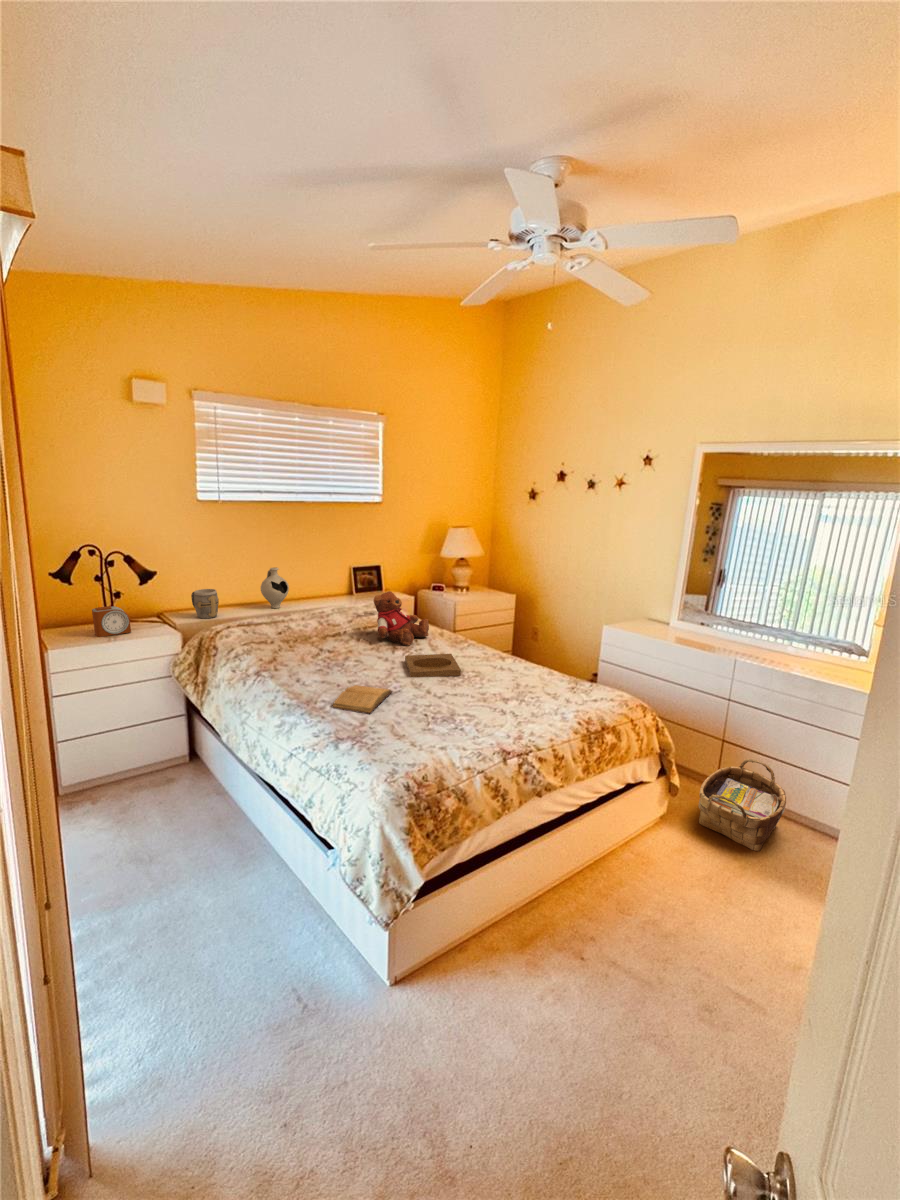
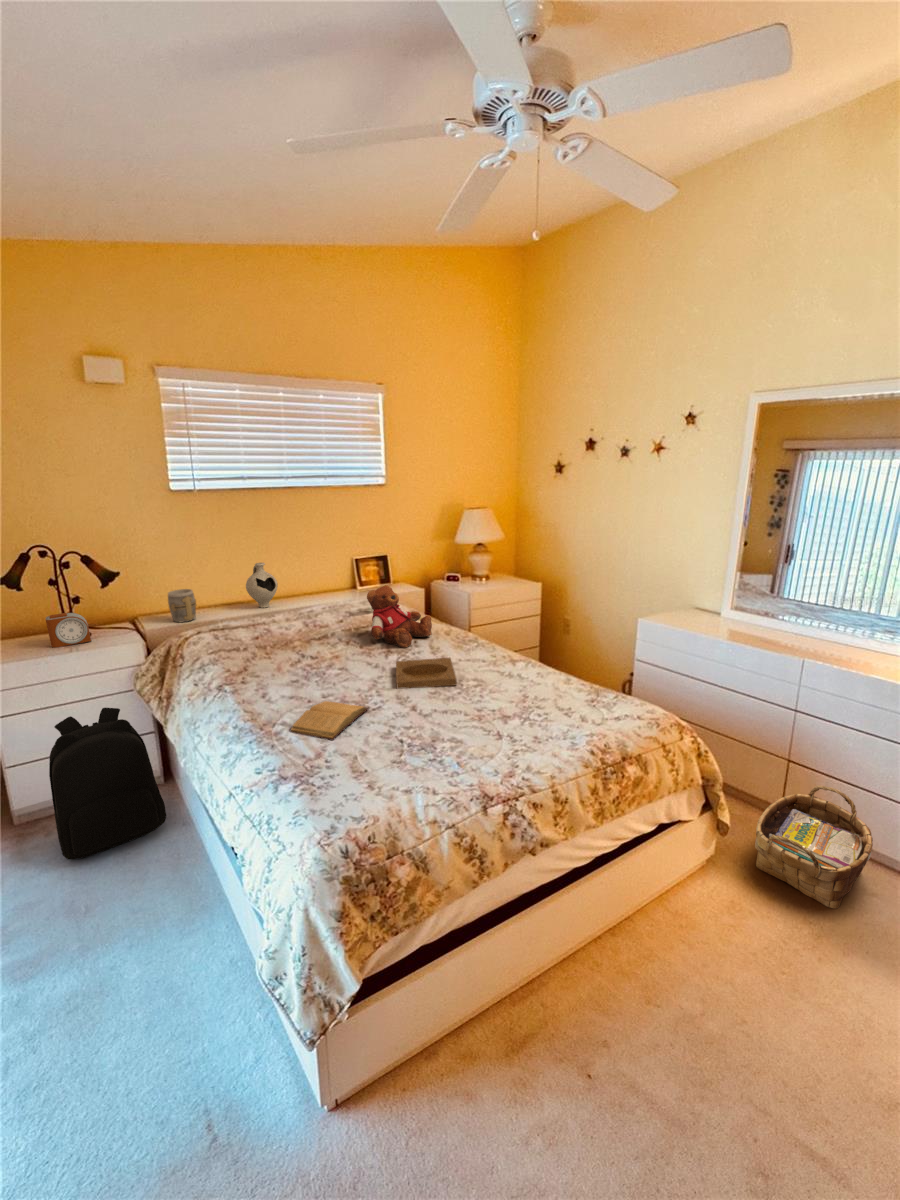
backpack: none [102,691,203,822] -> present [49,708,166,859]

